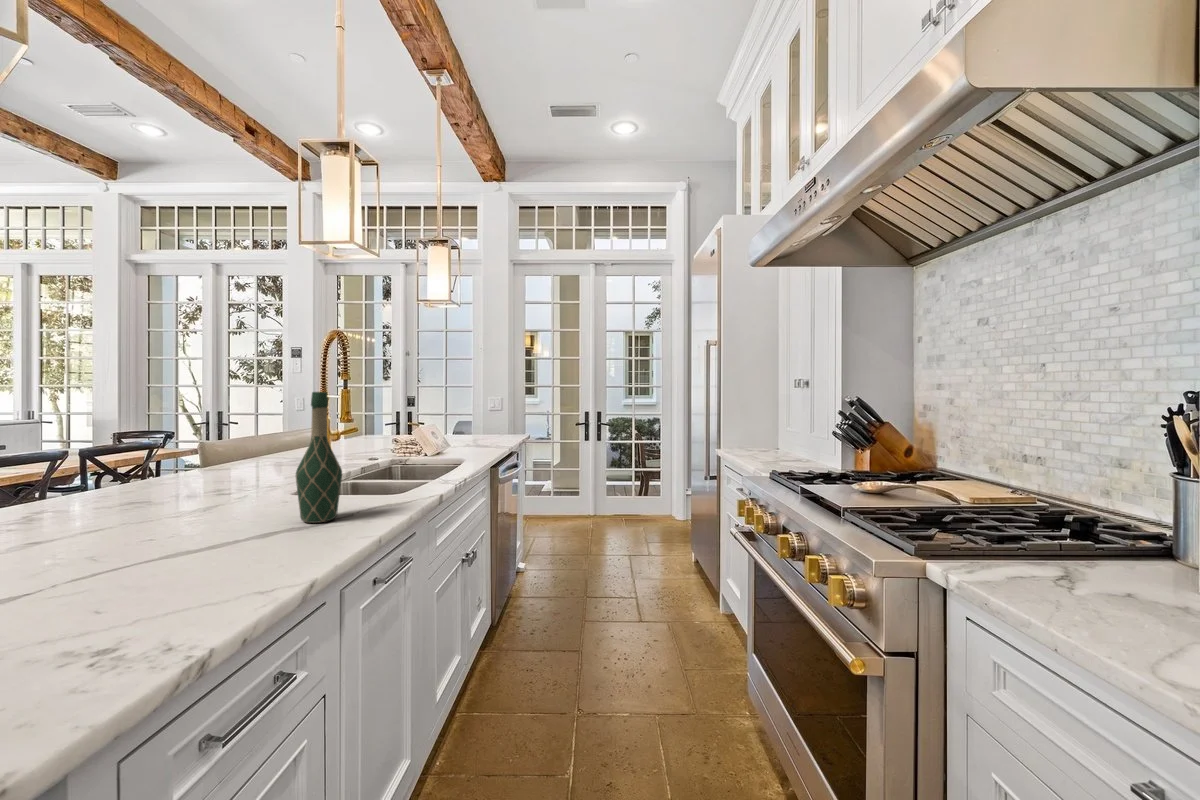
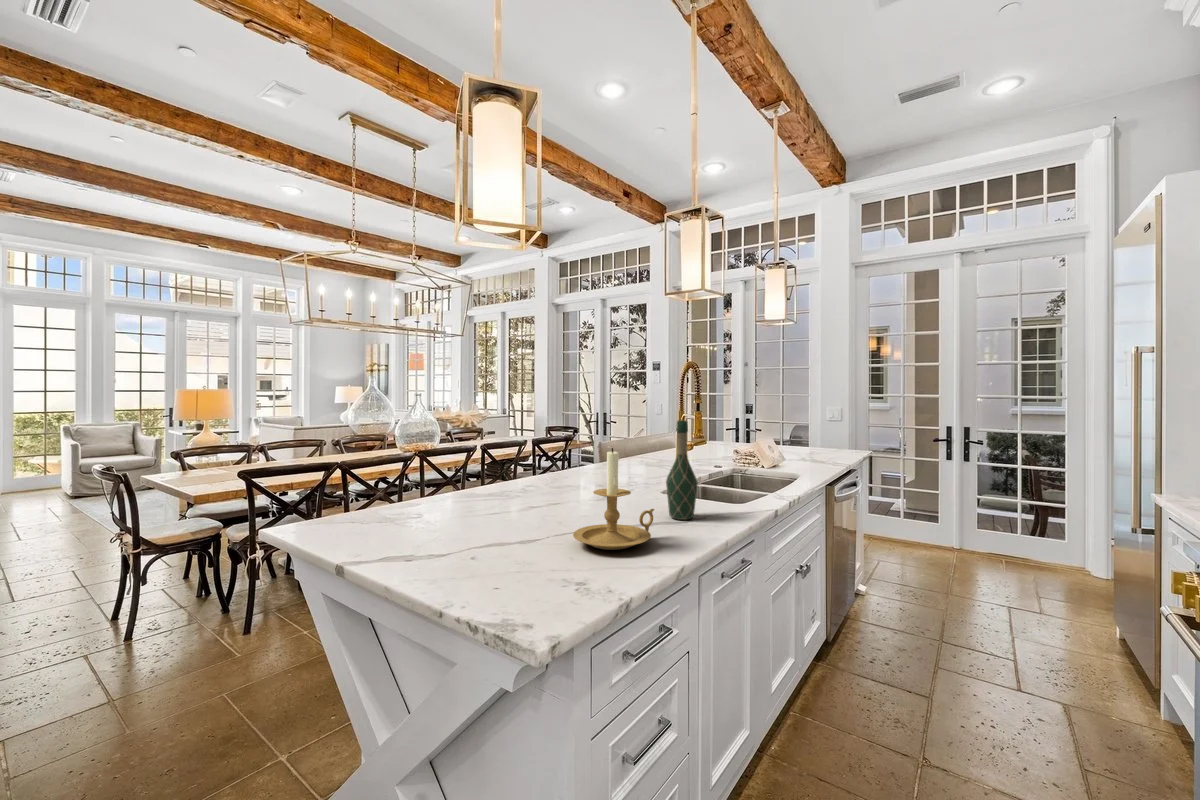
candle holder: none [109,425,272,586] -> present [573,448,654,550]

